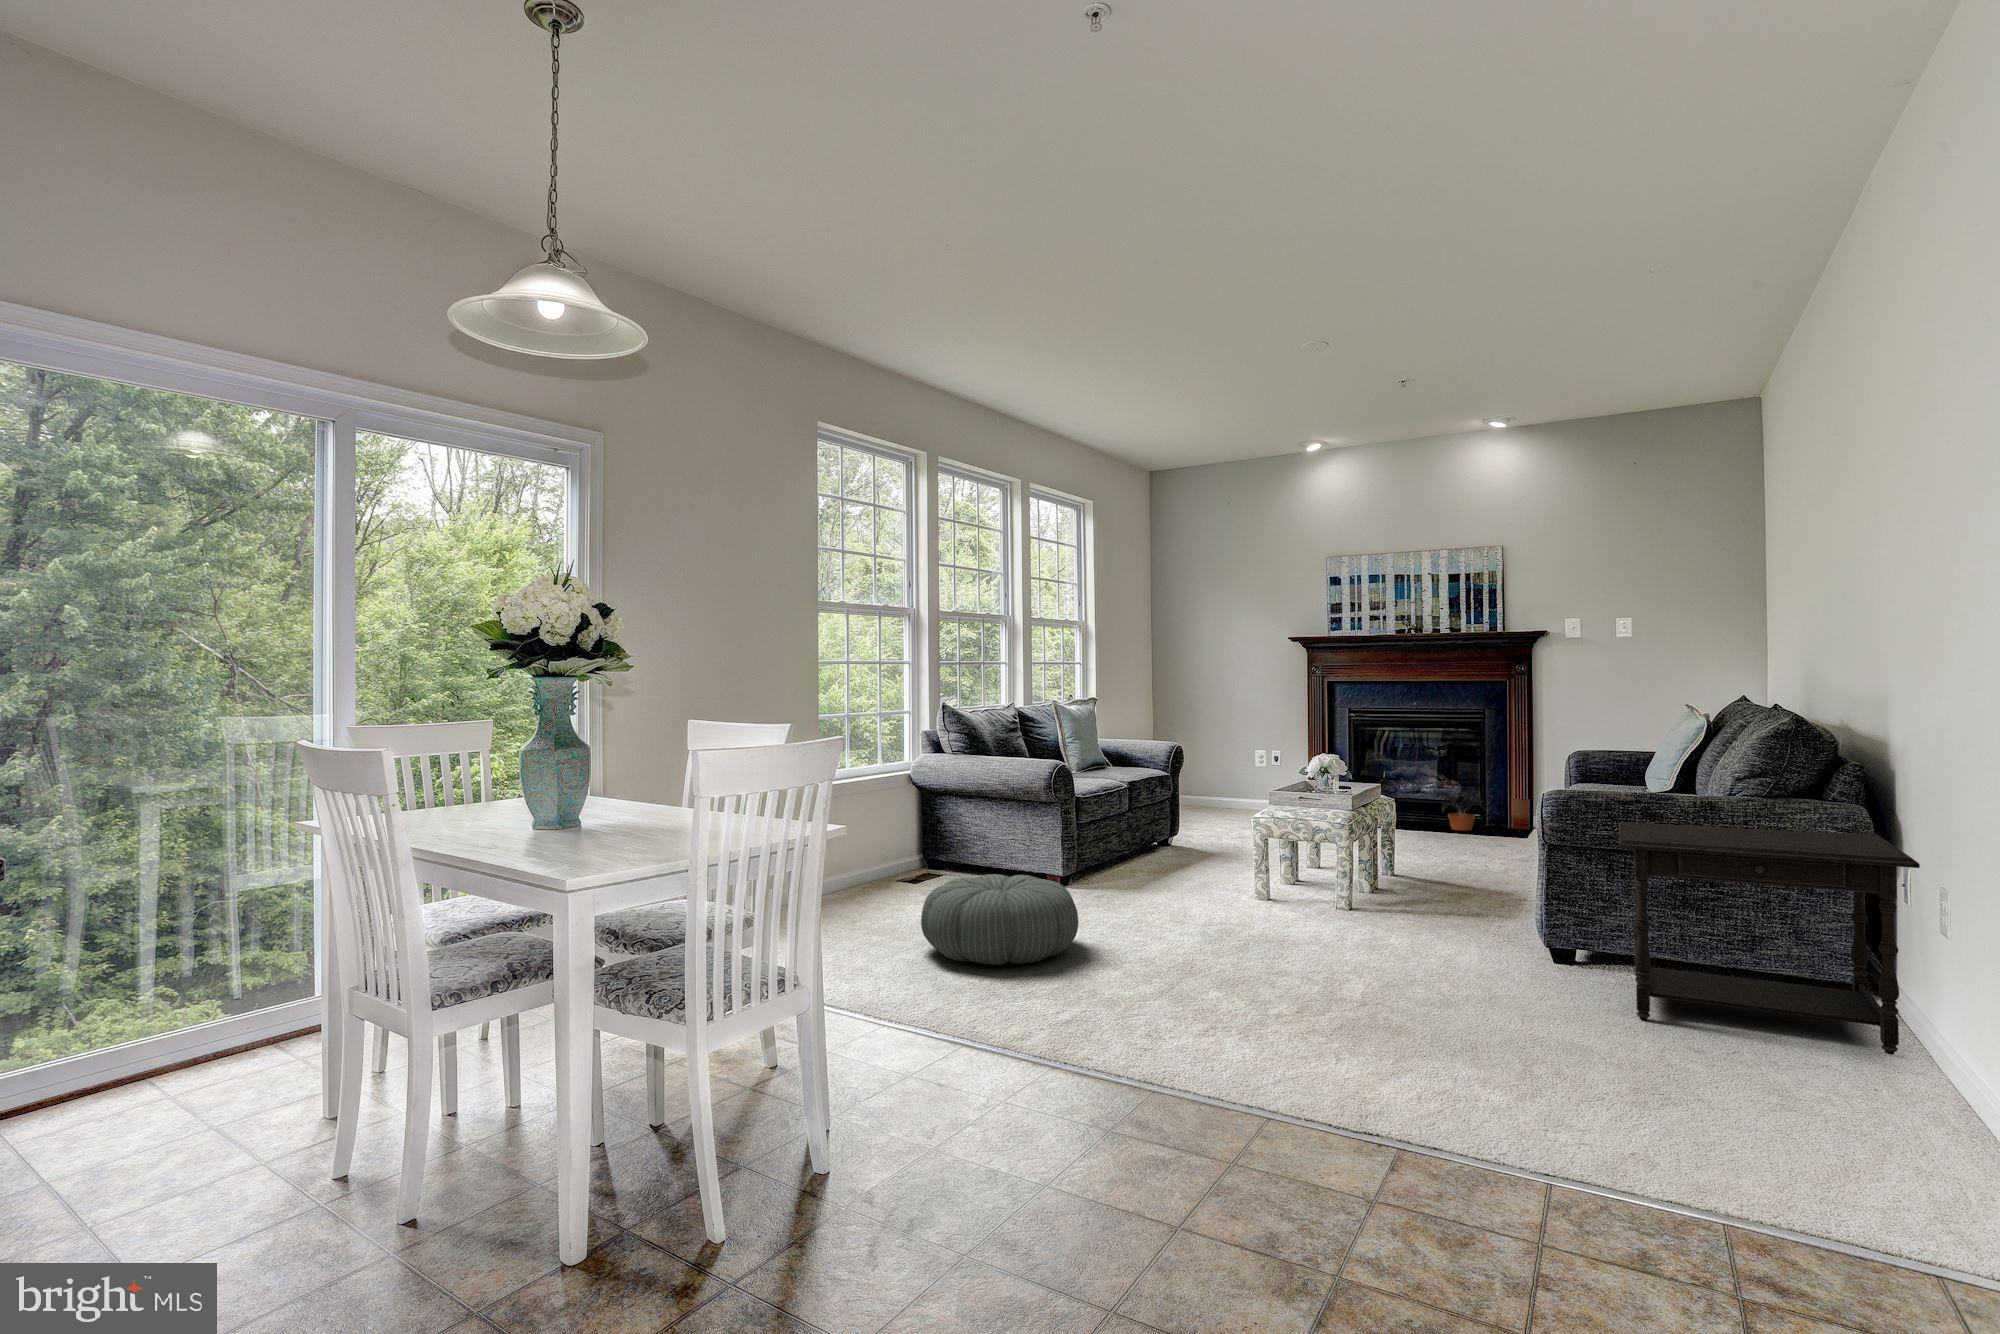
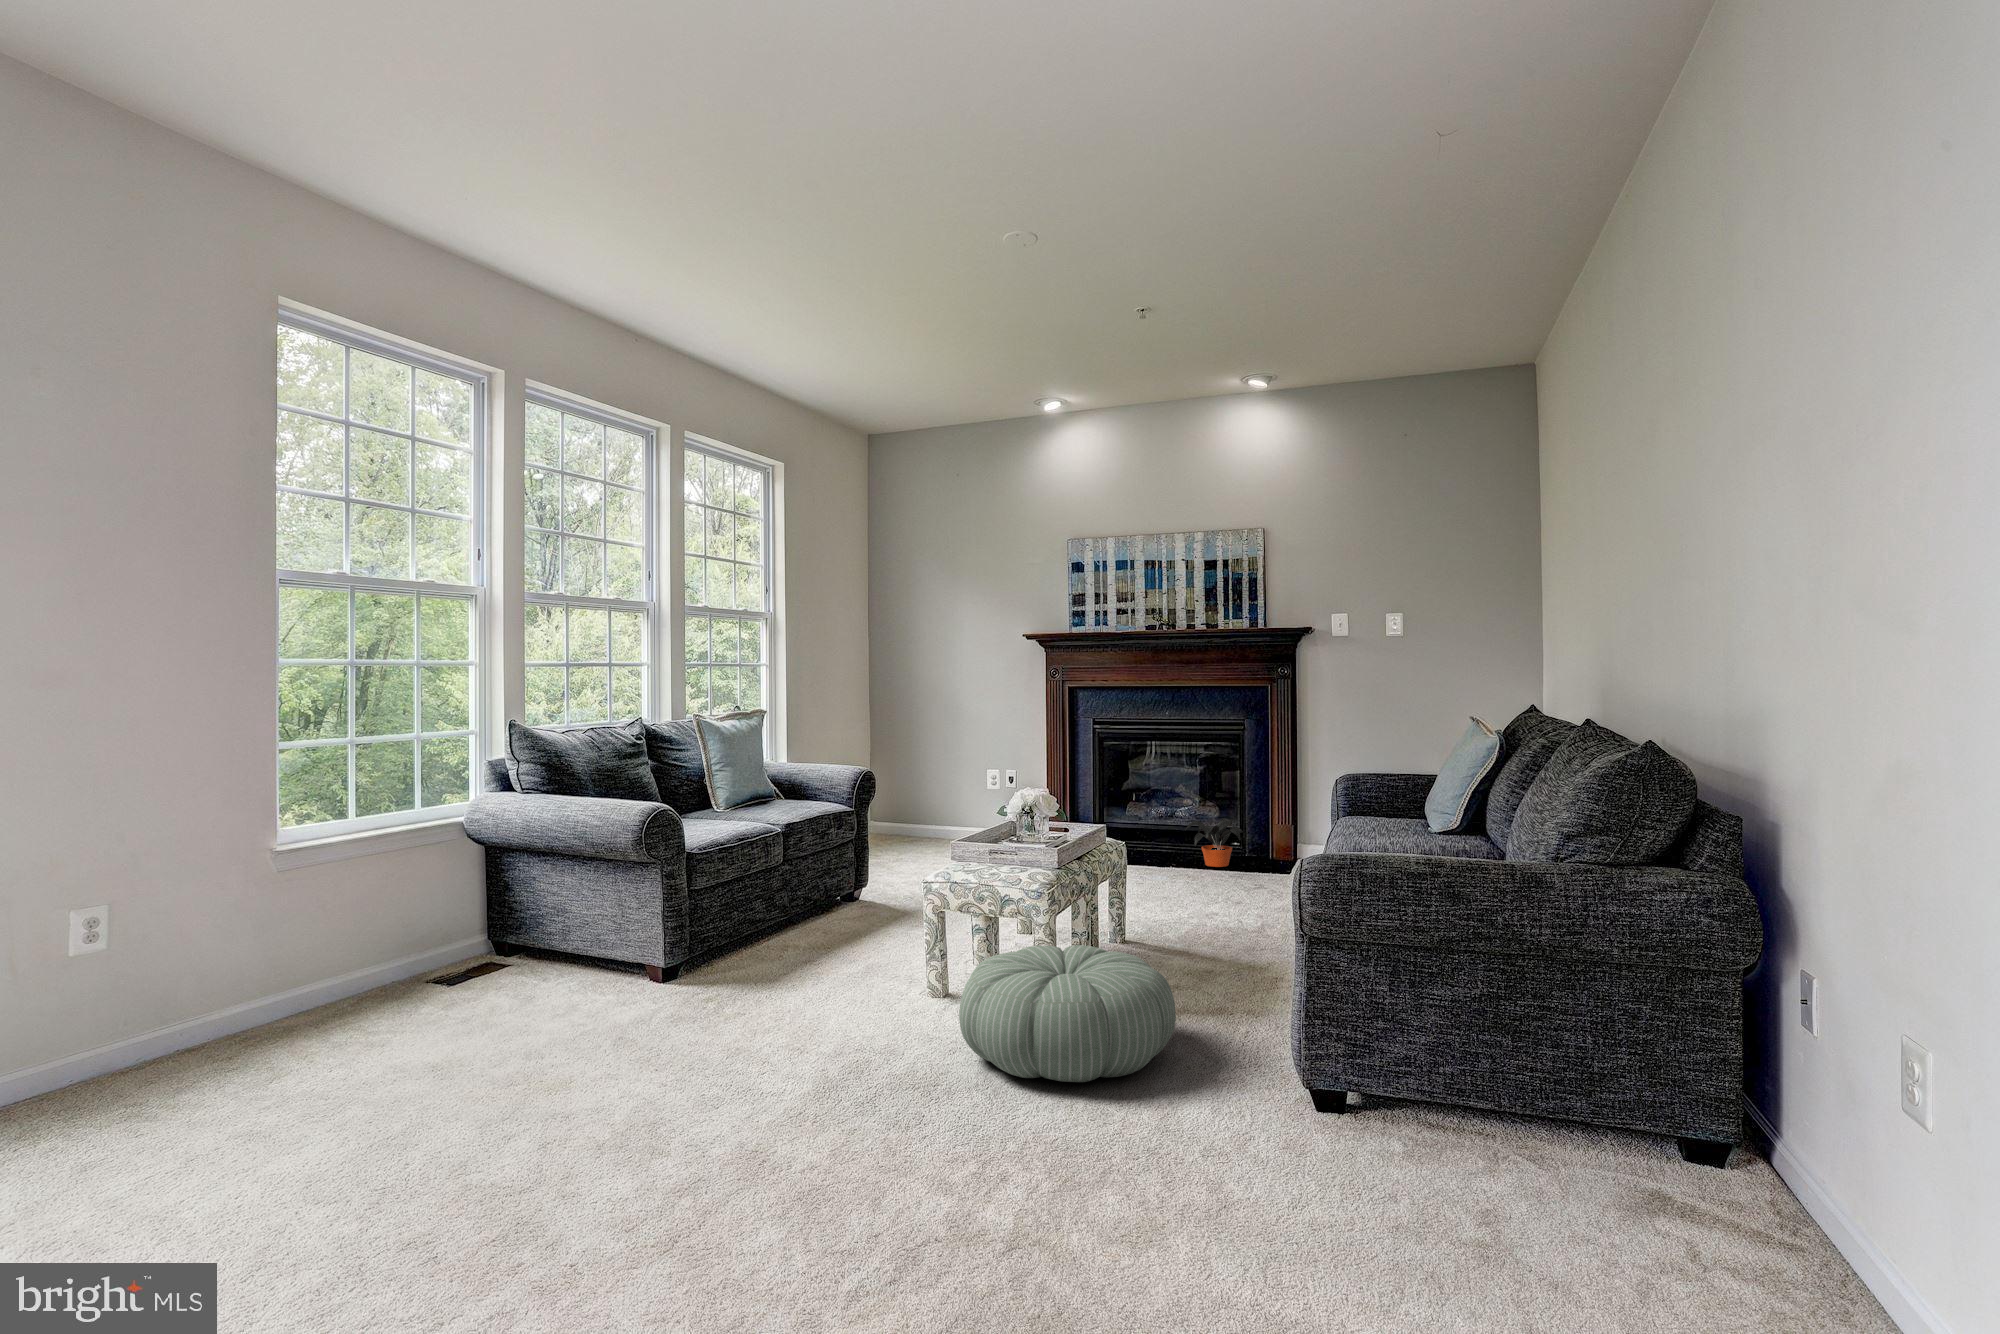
side table: present [1619,820,1920,1054] -> none [1407,899,1869,1303]
pouf: present [921,874,1078,965] -> present [959,945,1176,1082]

